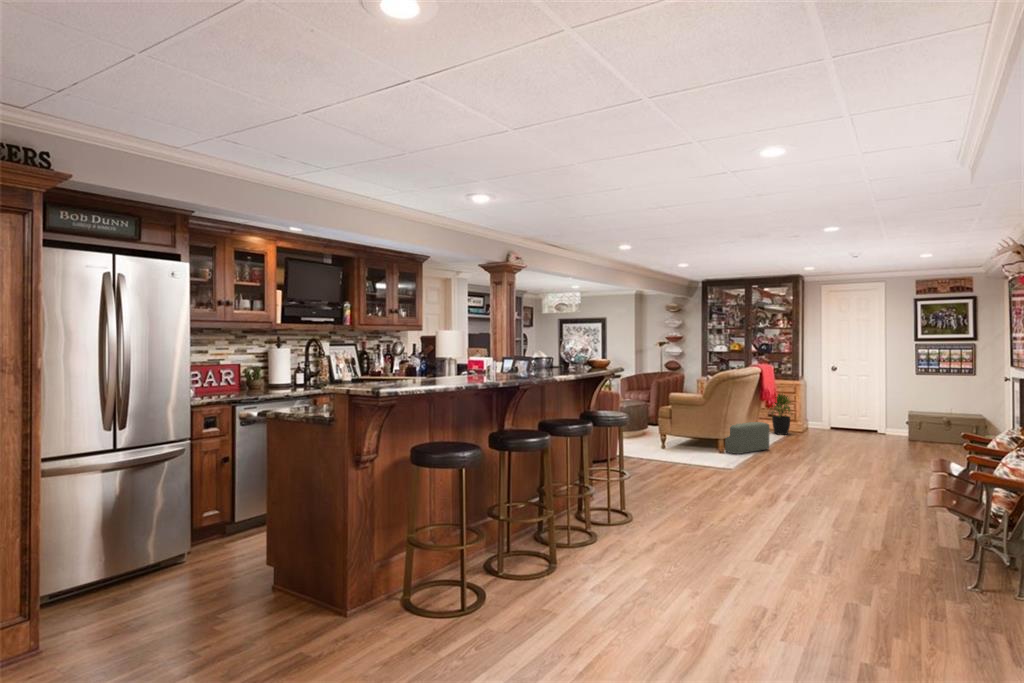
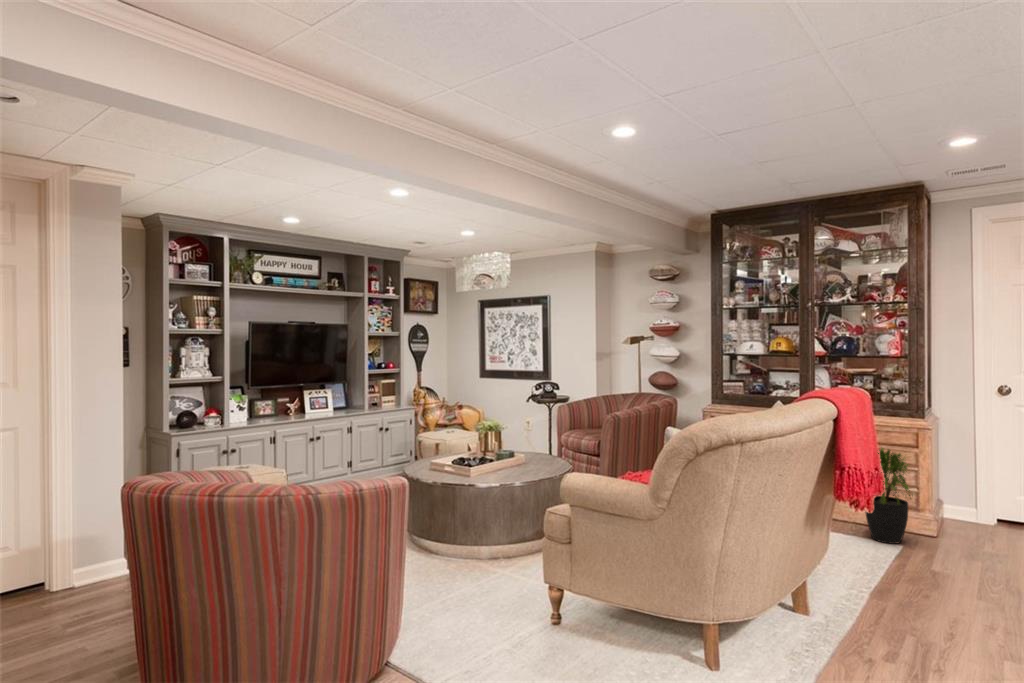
pouf: present [725,422,770,454] -> none [749,546,876,663]

